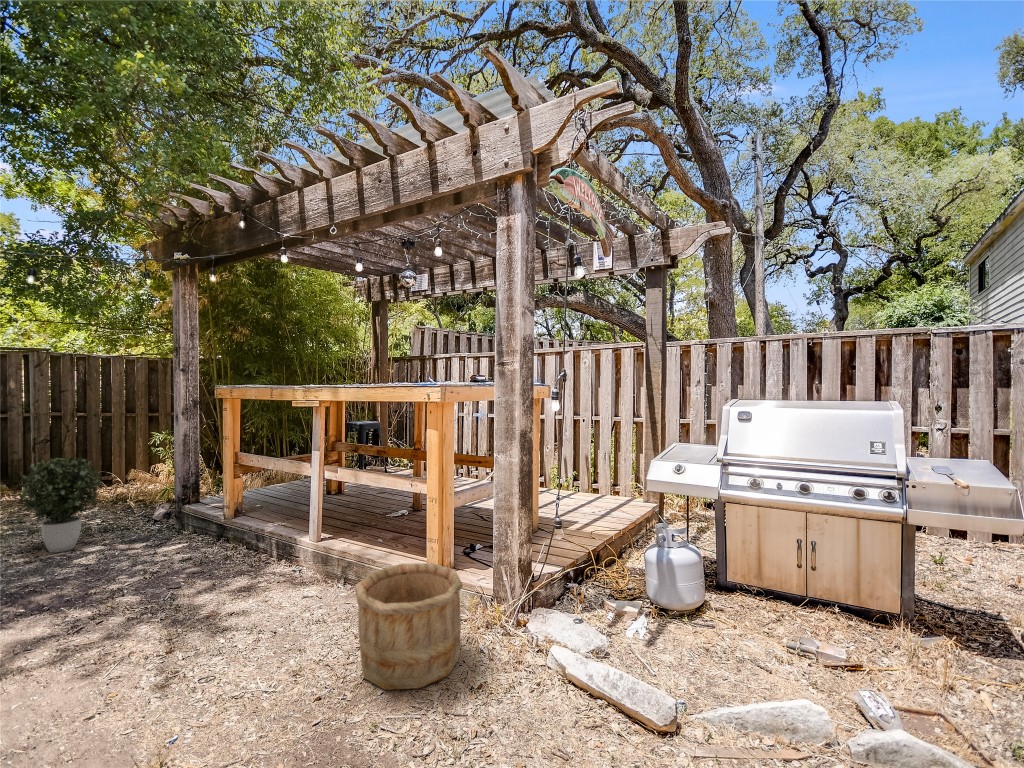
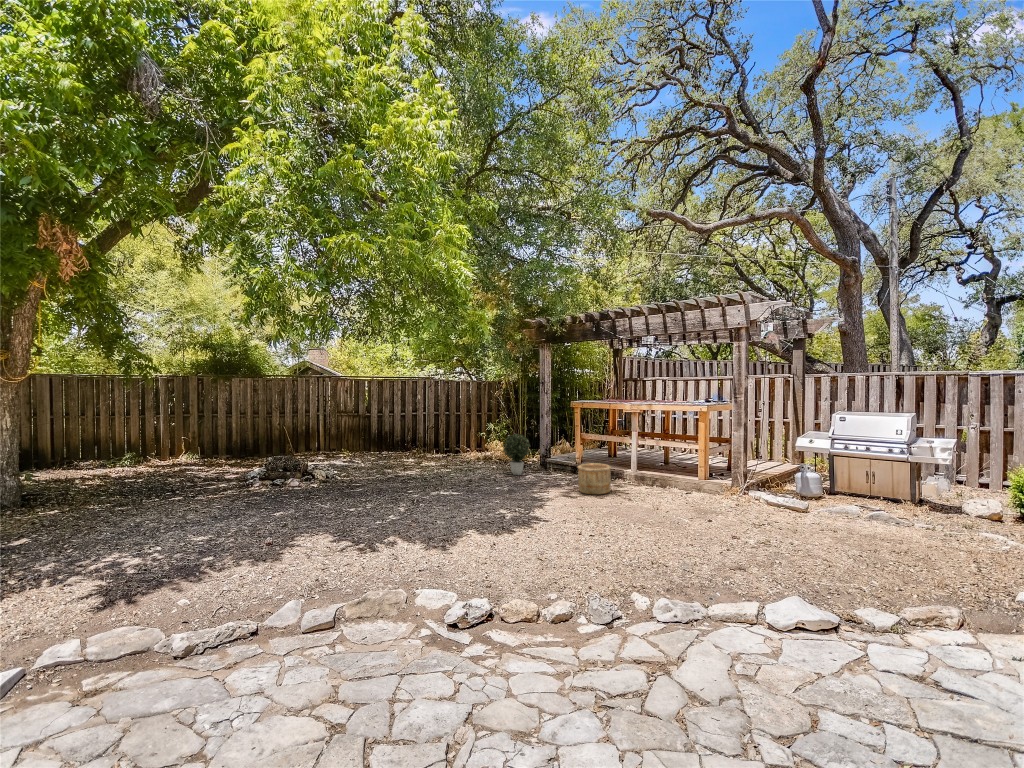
wooden bucket: present [355,563,463,690] -> present [577,463,611,494]

